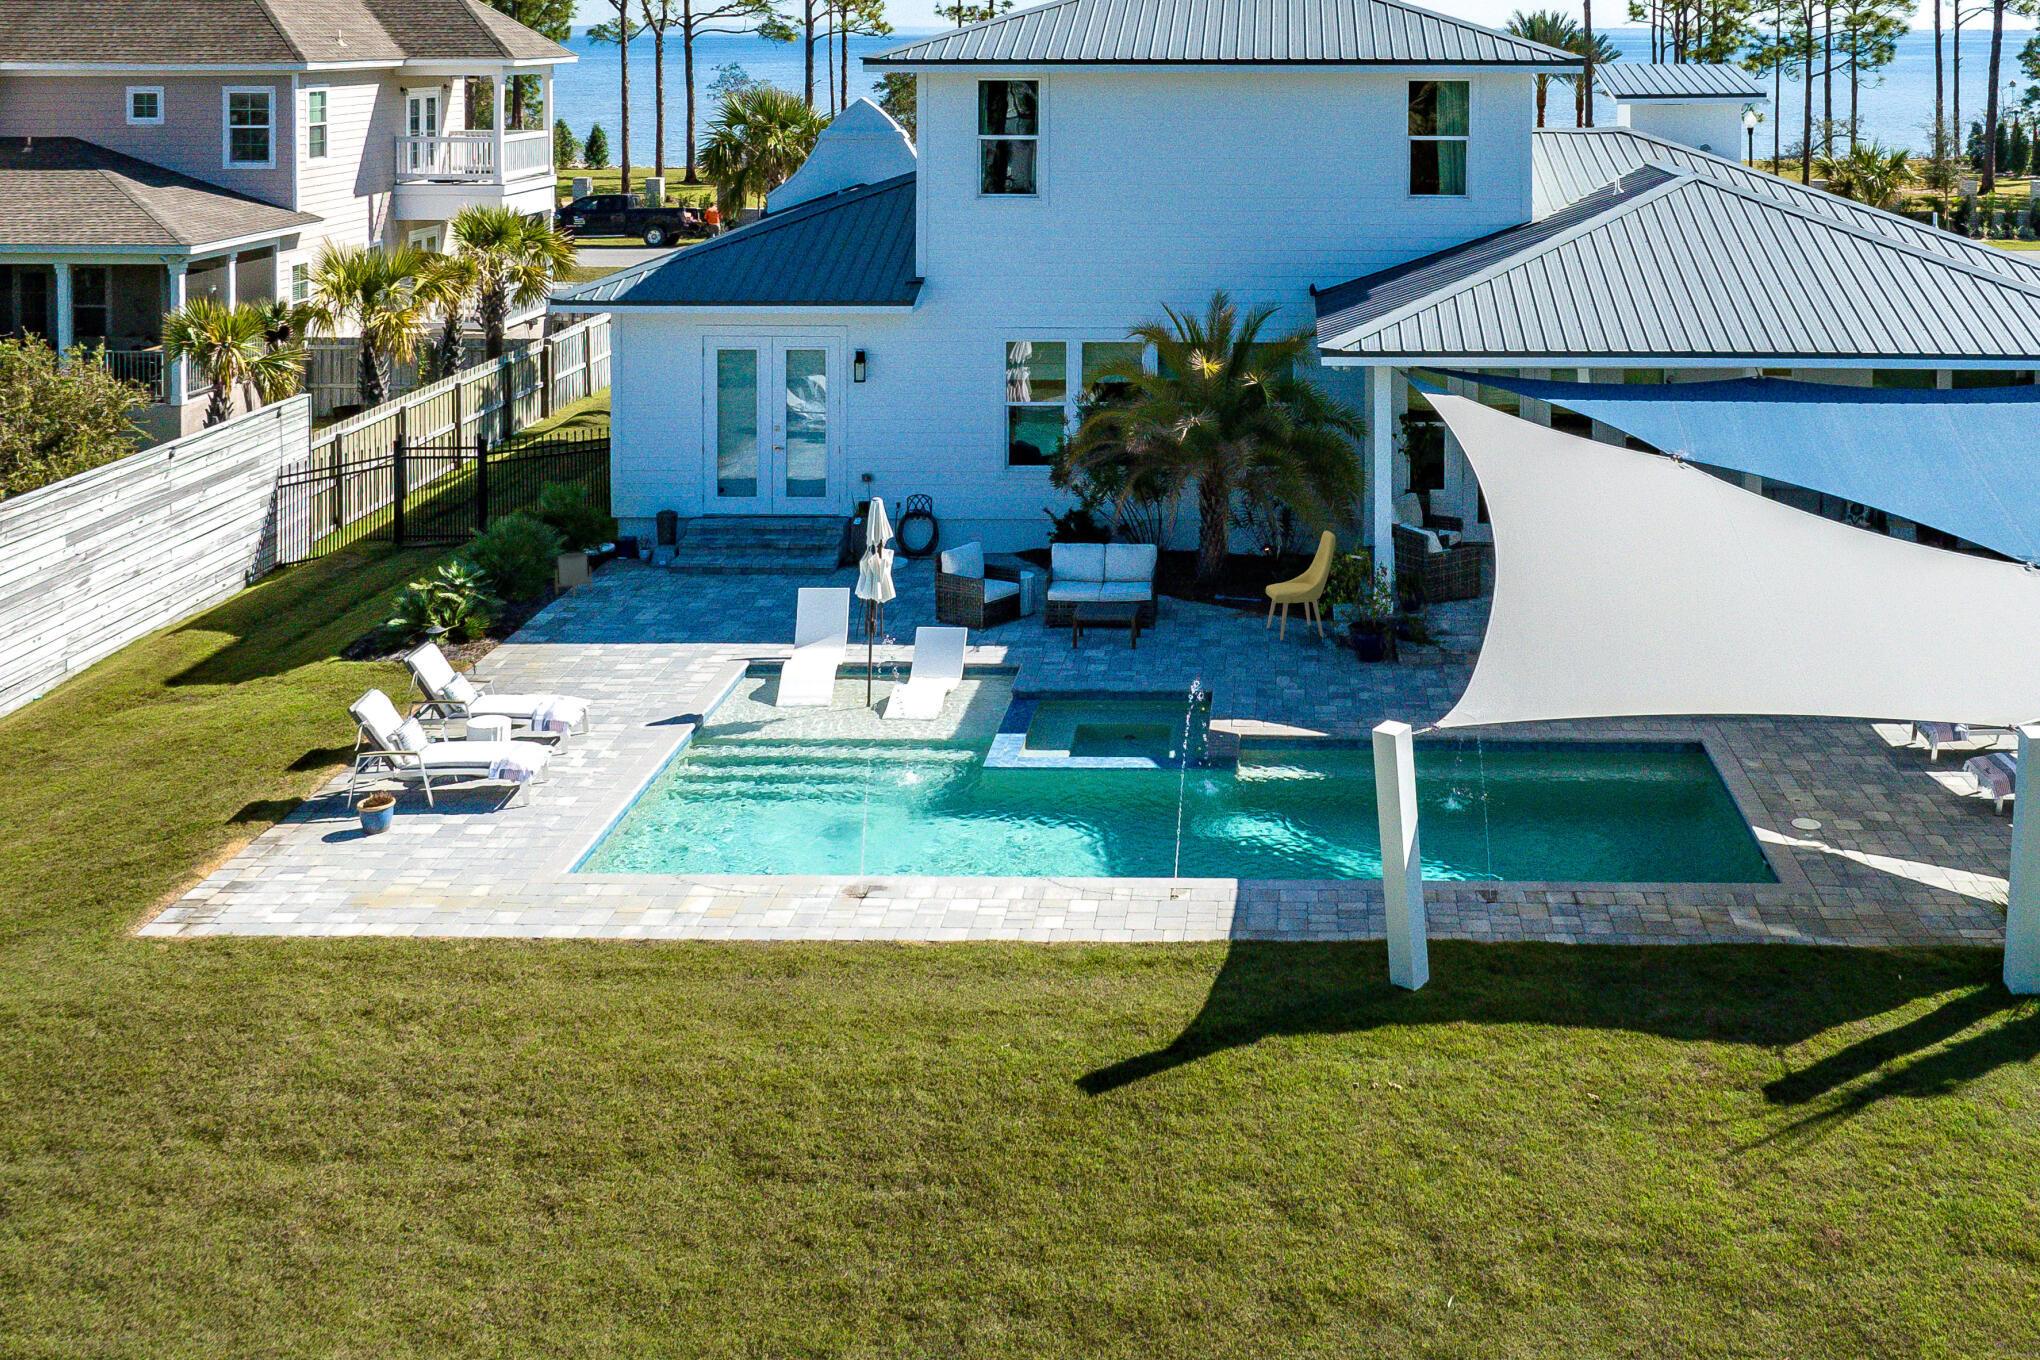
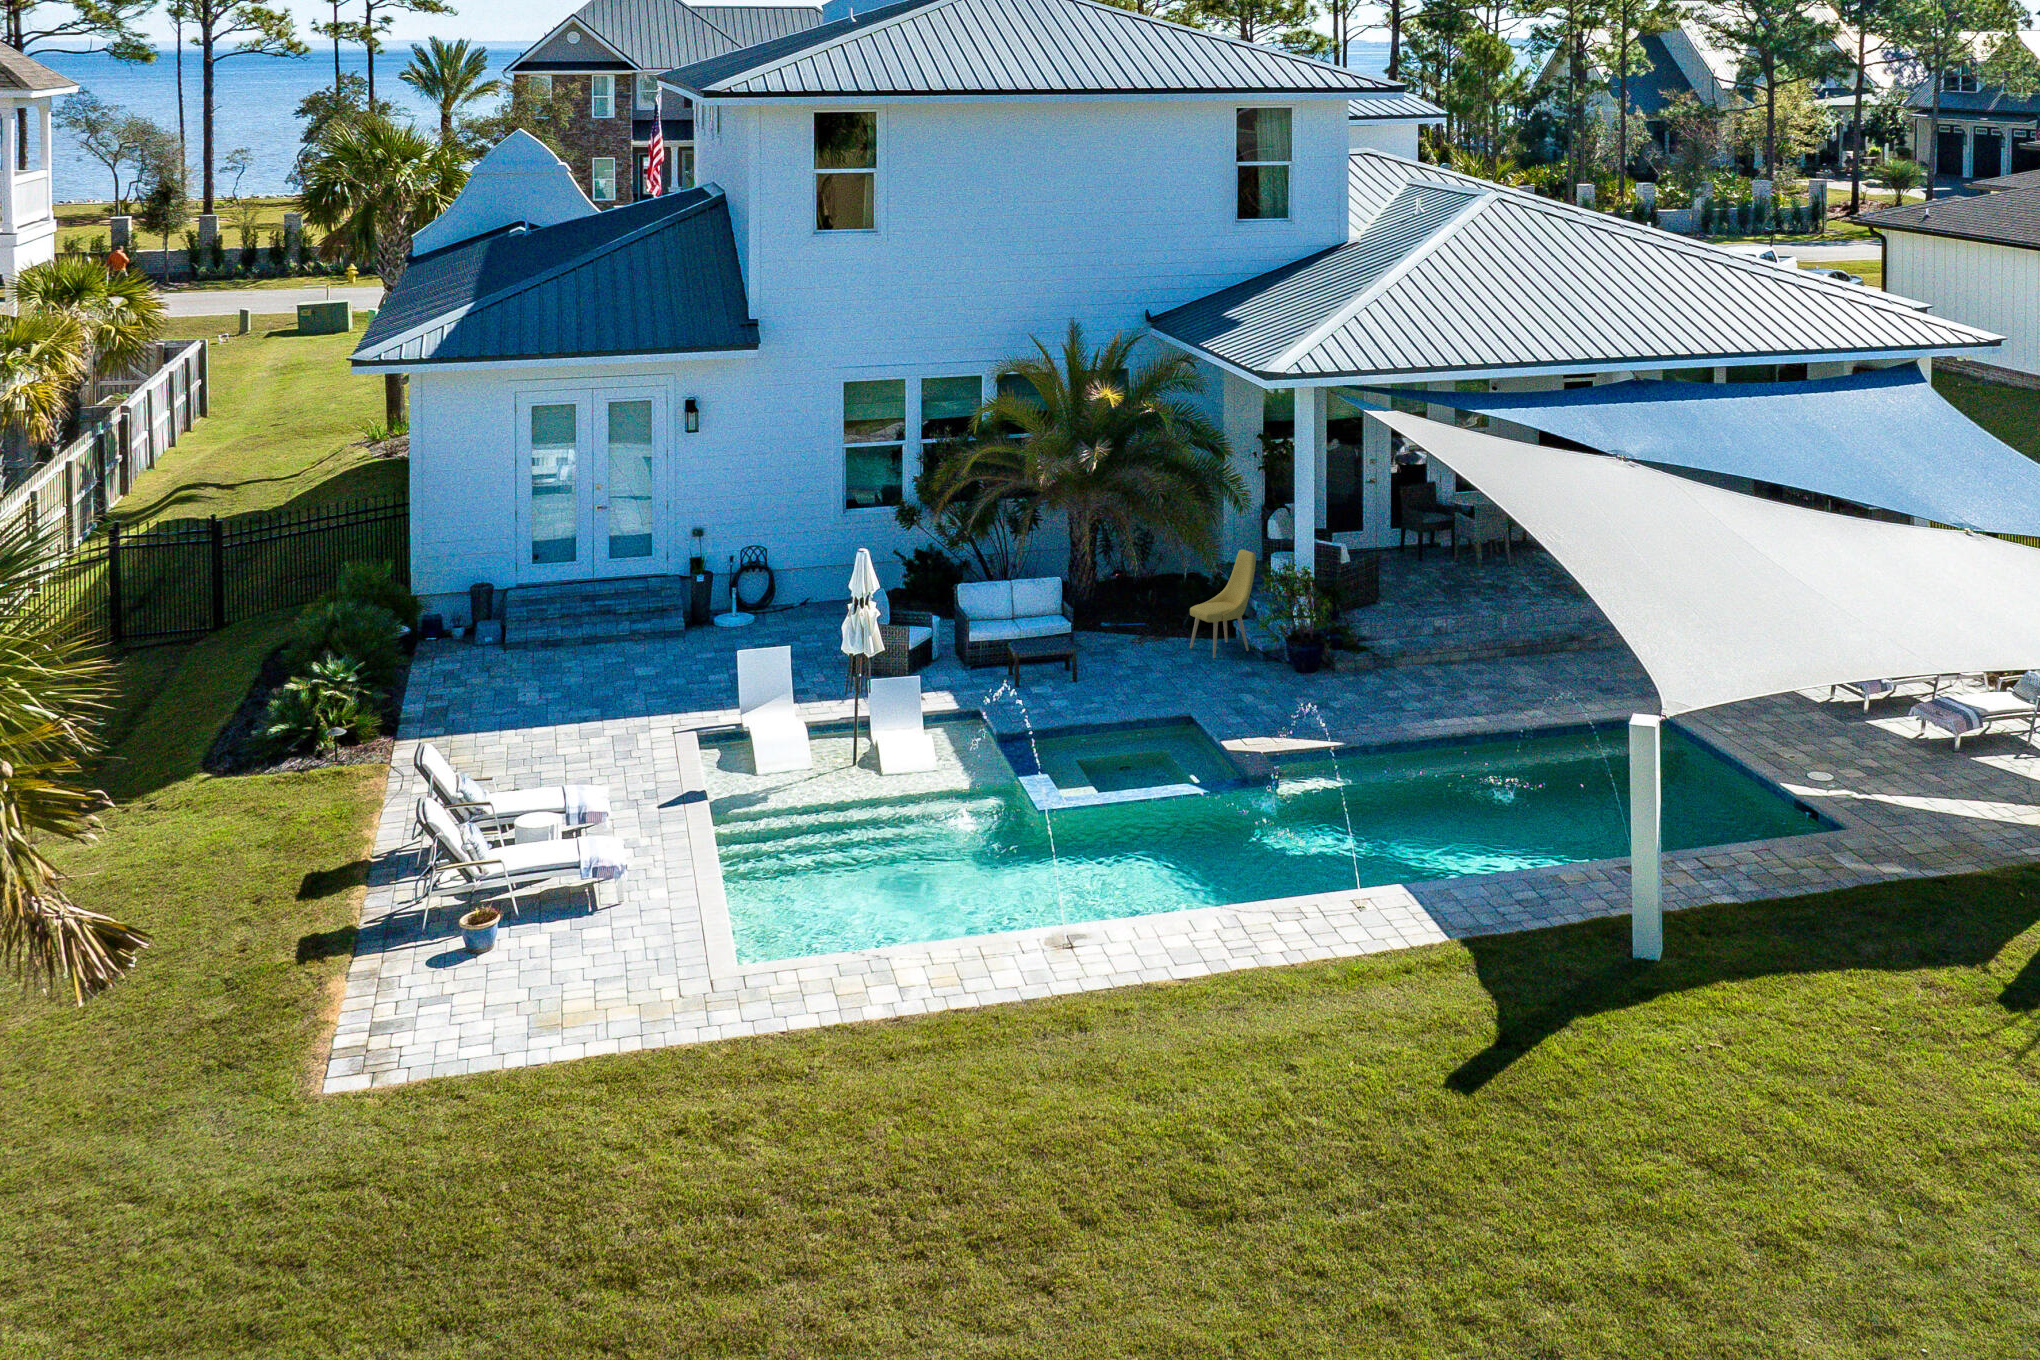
planter: present [555,553,592,595] -> none [401,642,442,690]

